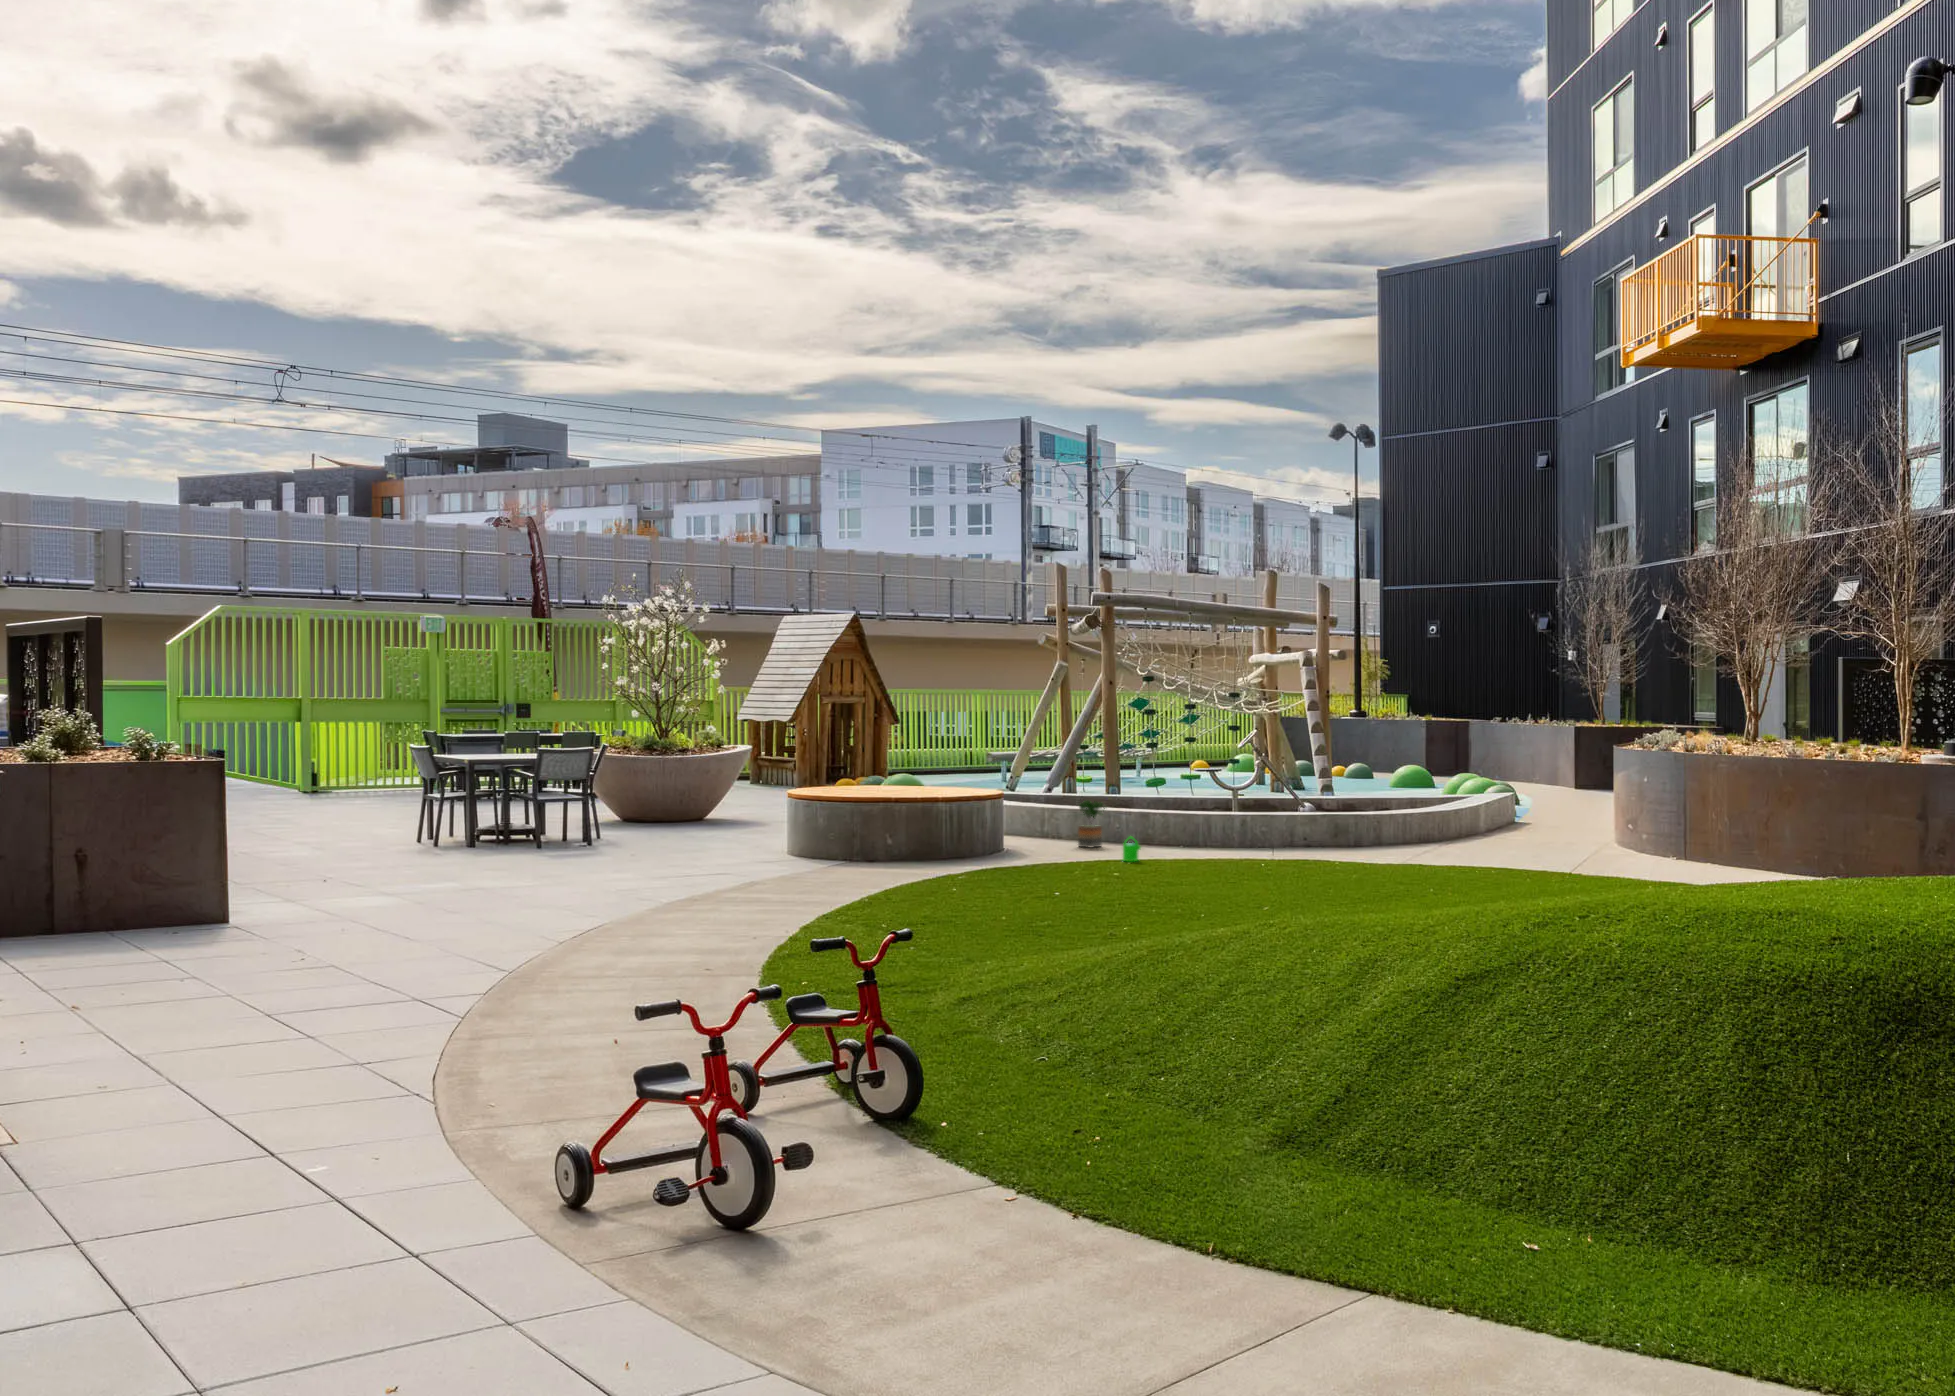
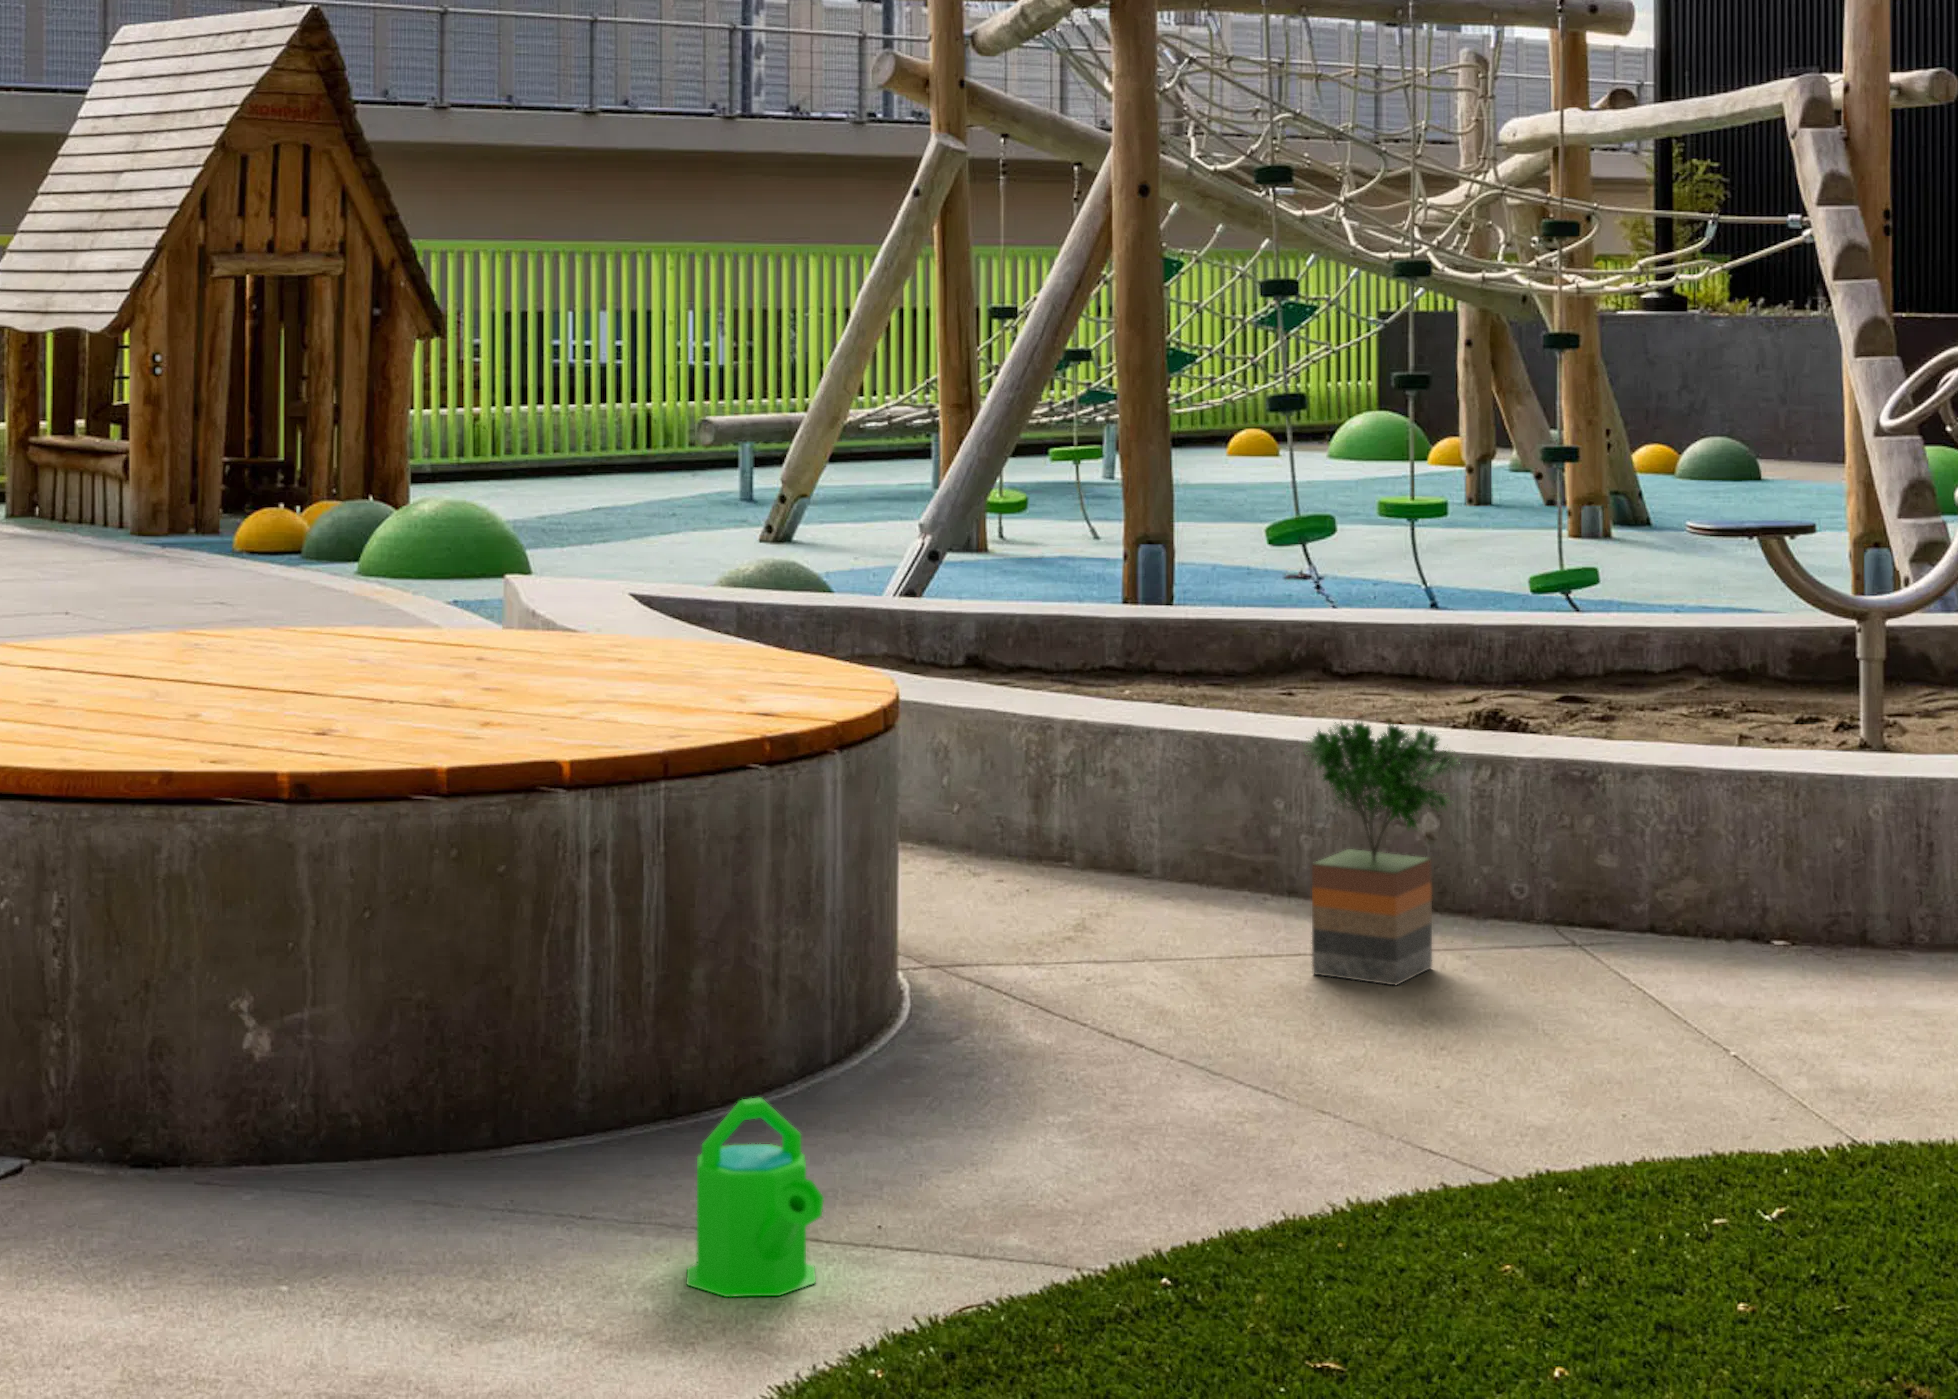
watering can: present [1123,836,1141,862] -> present [687,1097,824,1297]

